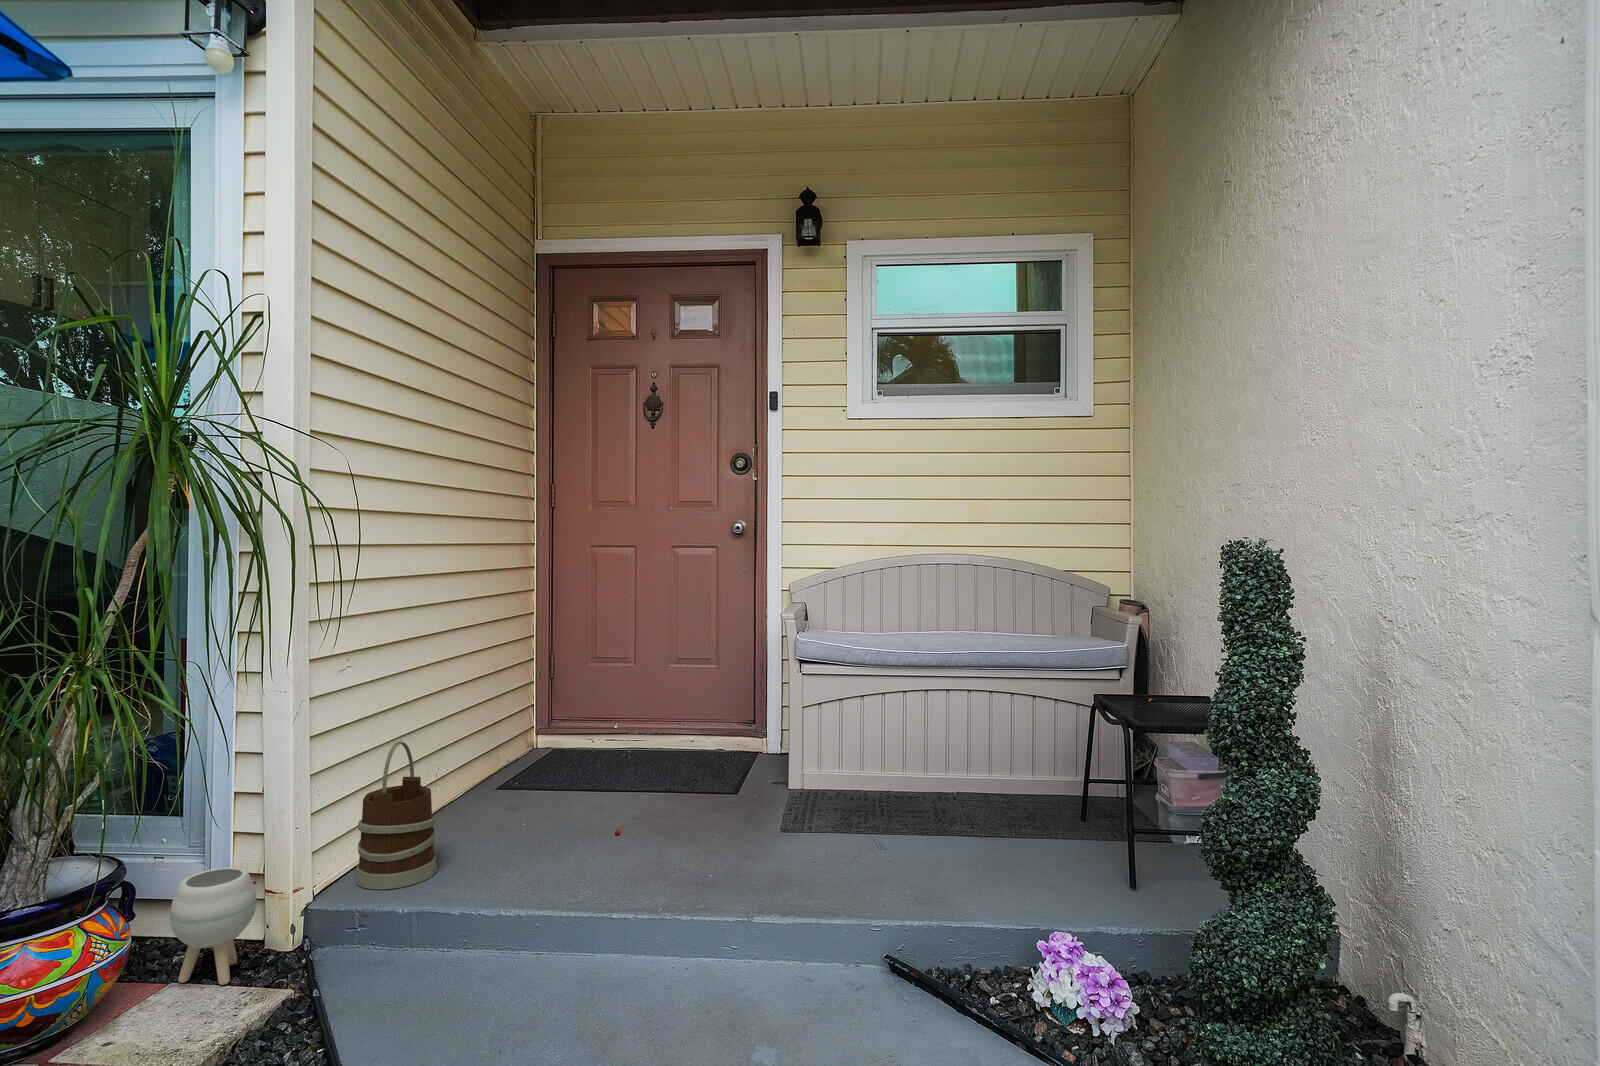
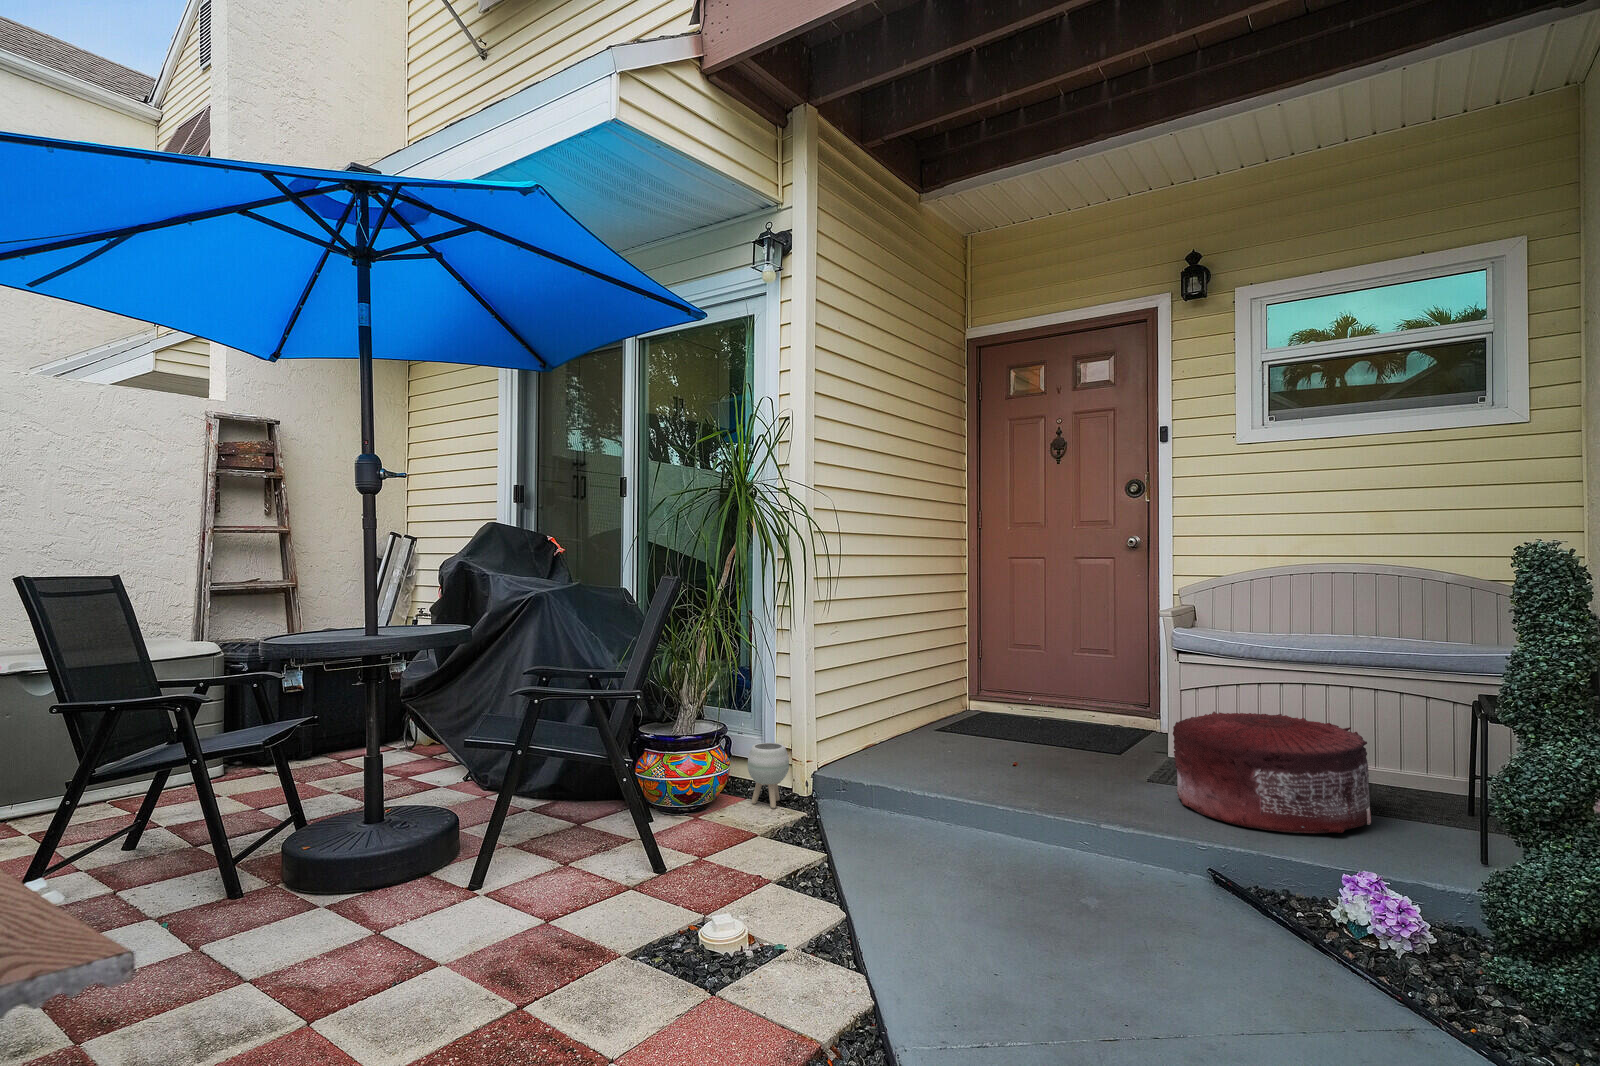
pouf: none [816,727,1017,879] -> present [1173,712,1371,833]
wooden bucket: present [355,741,437,889] -> none [843,682,891,775]

